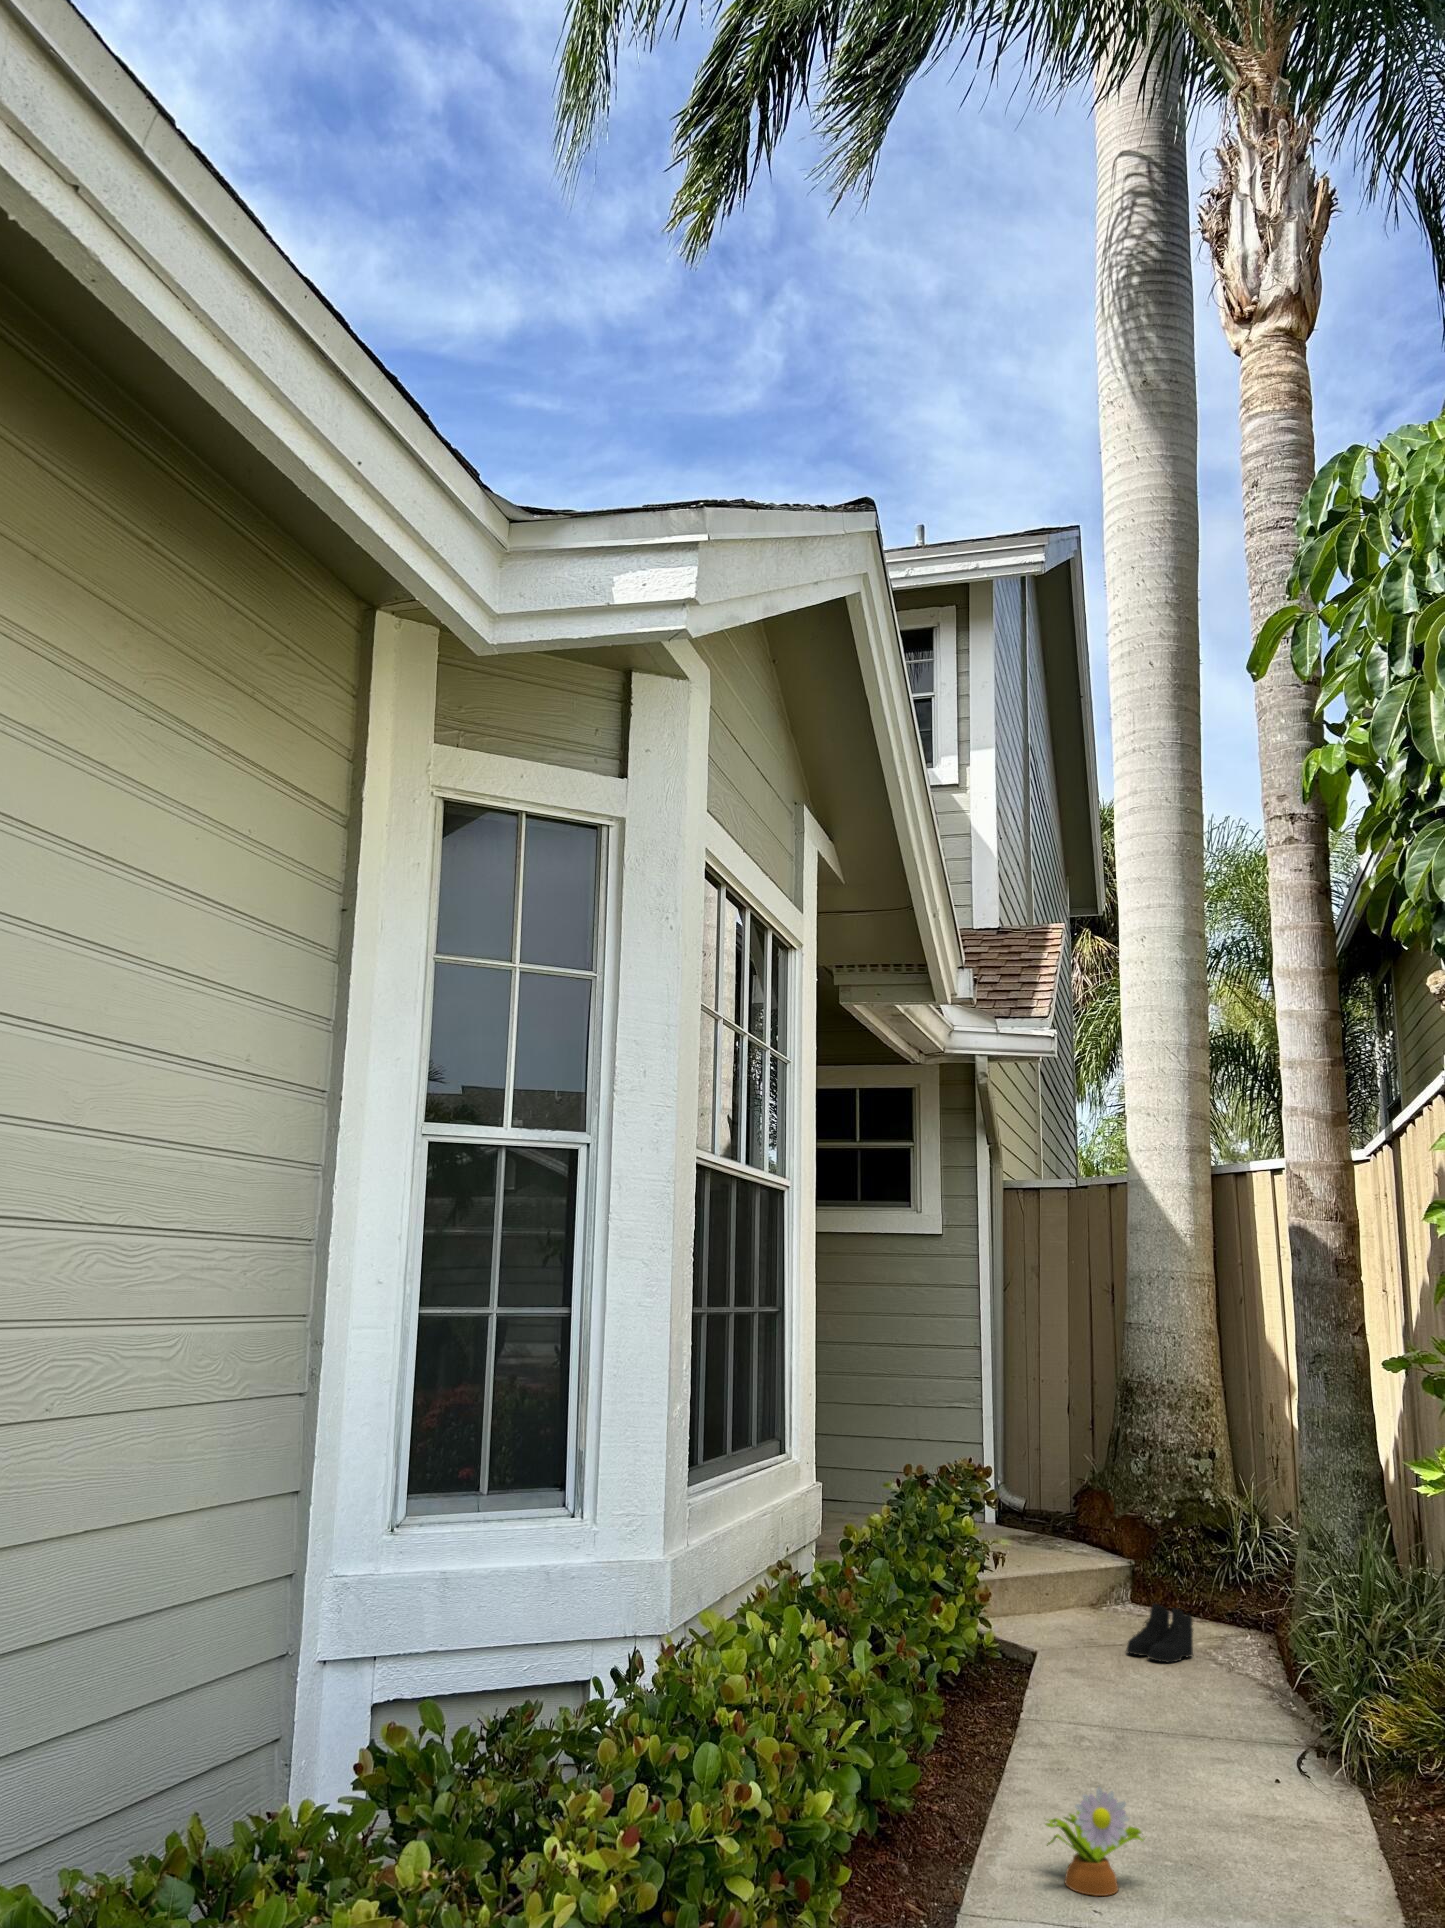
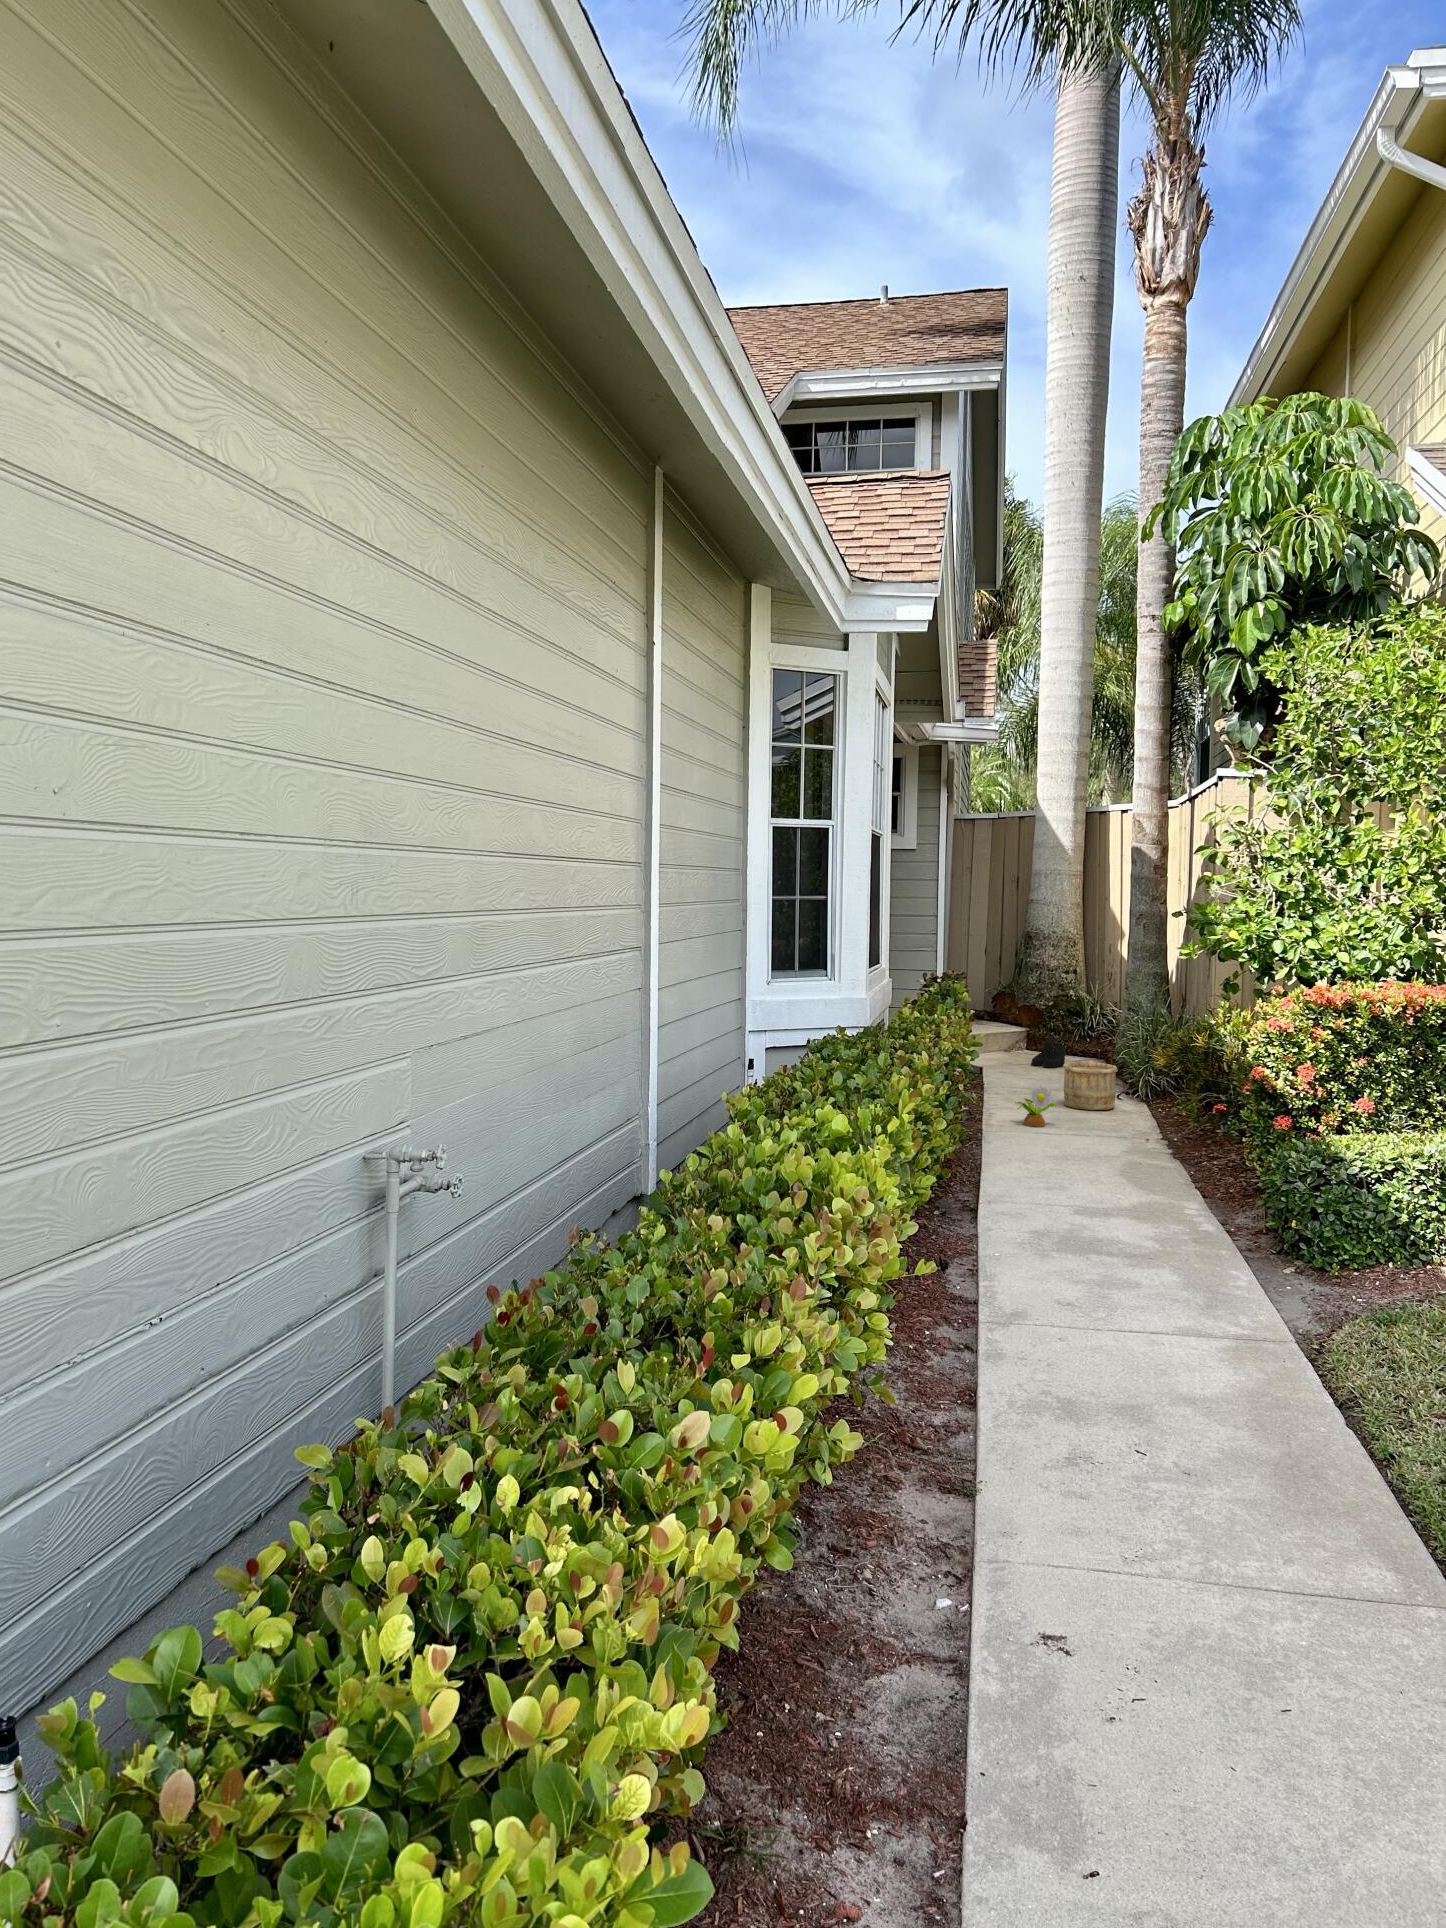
wooden bucket: none [1168,1691,1292,1822] -> present [1063,1062,1118,1110]

